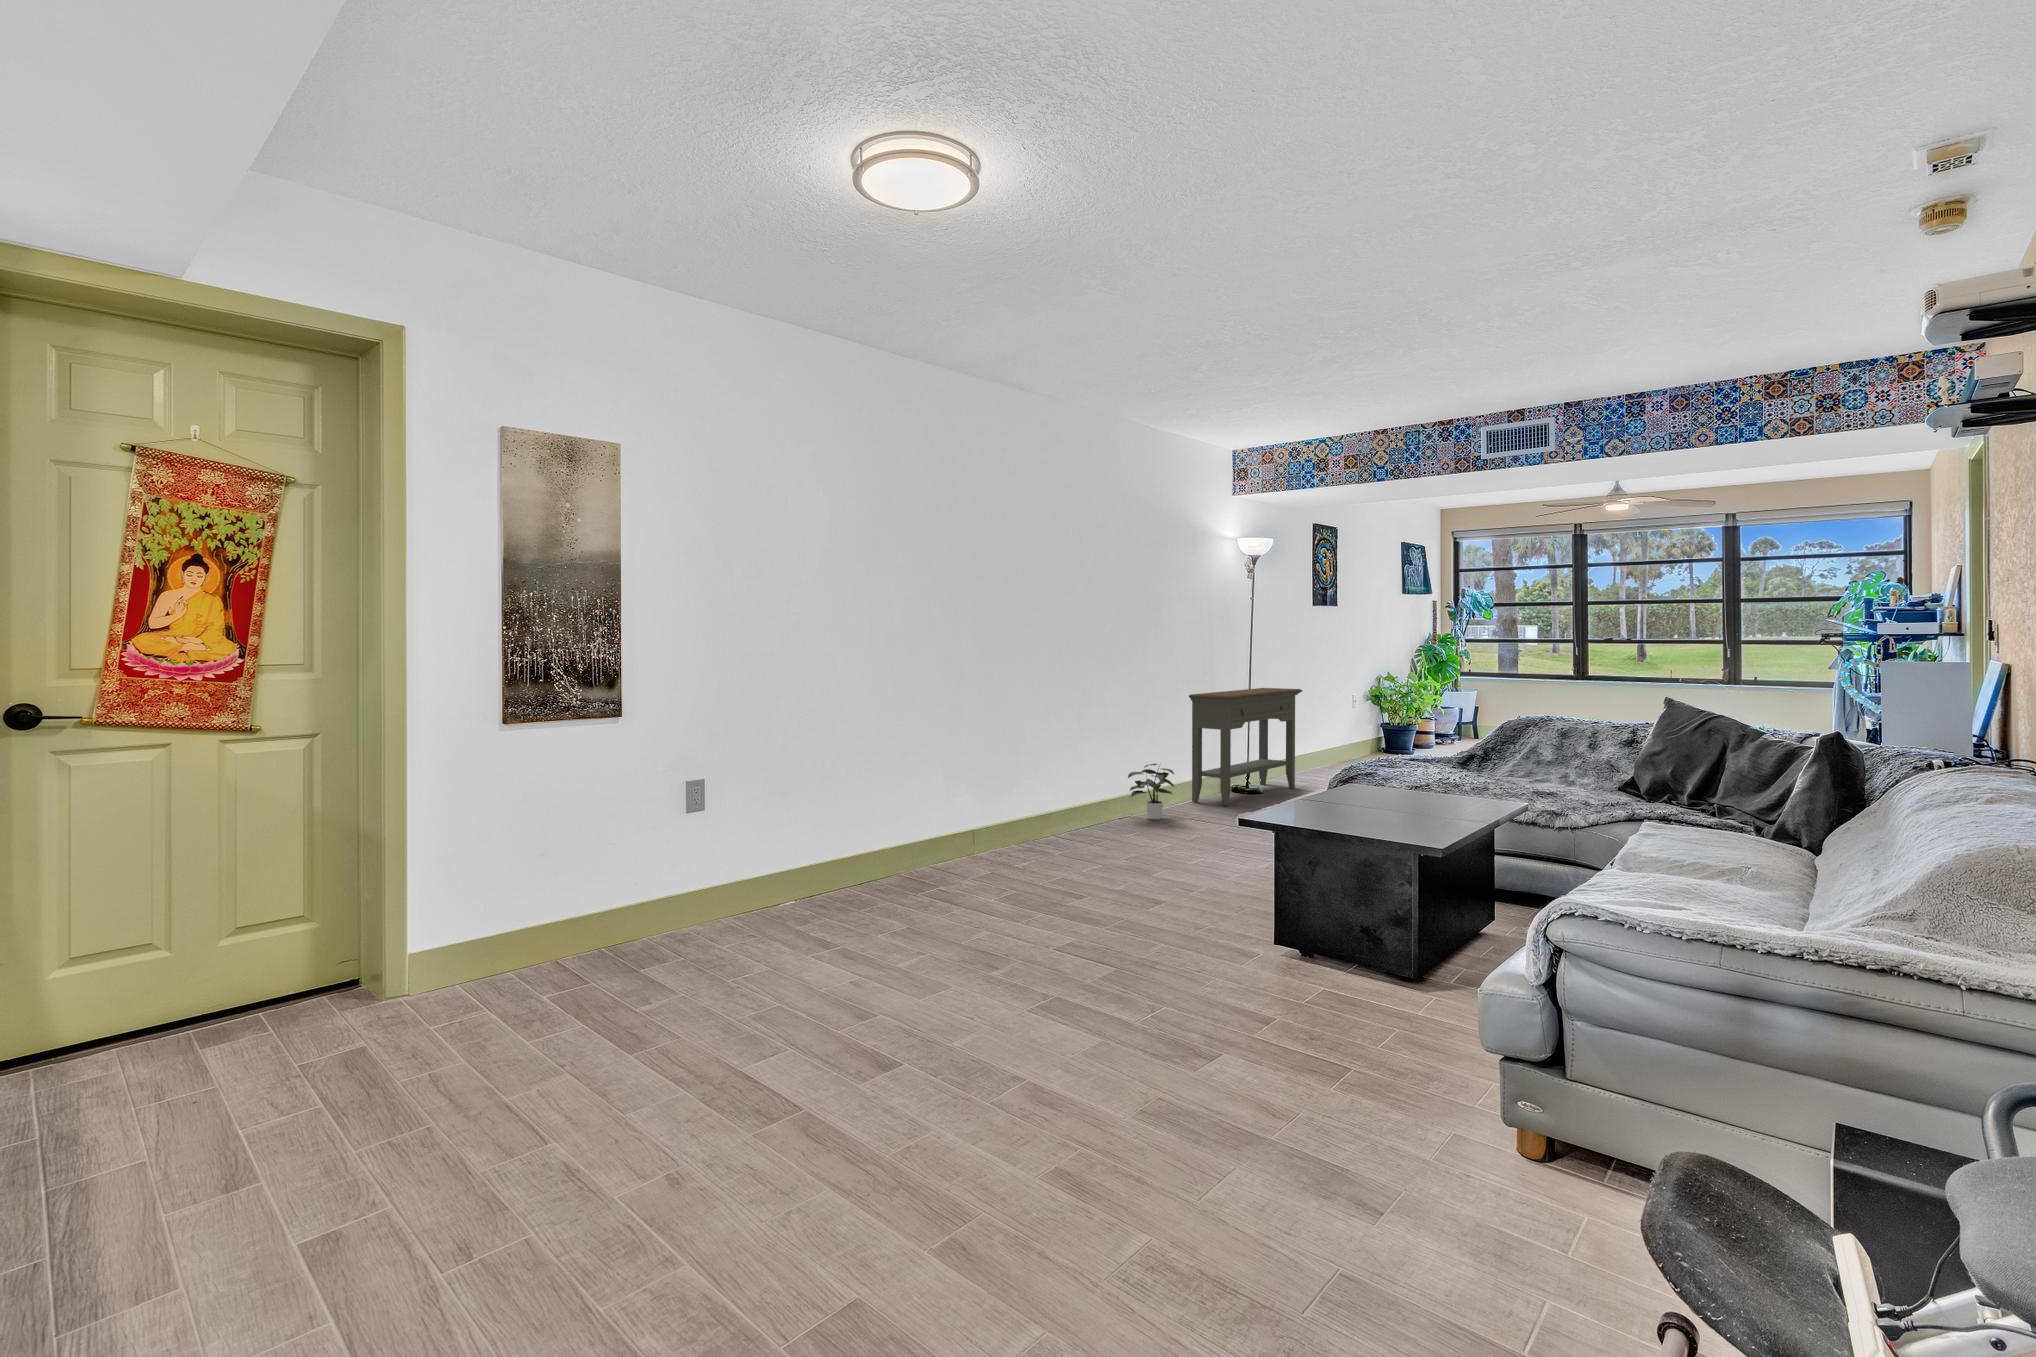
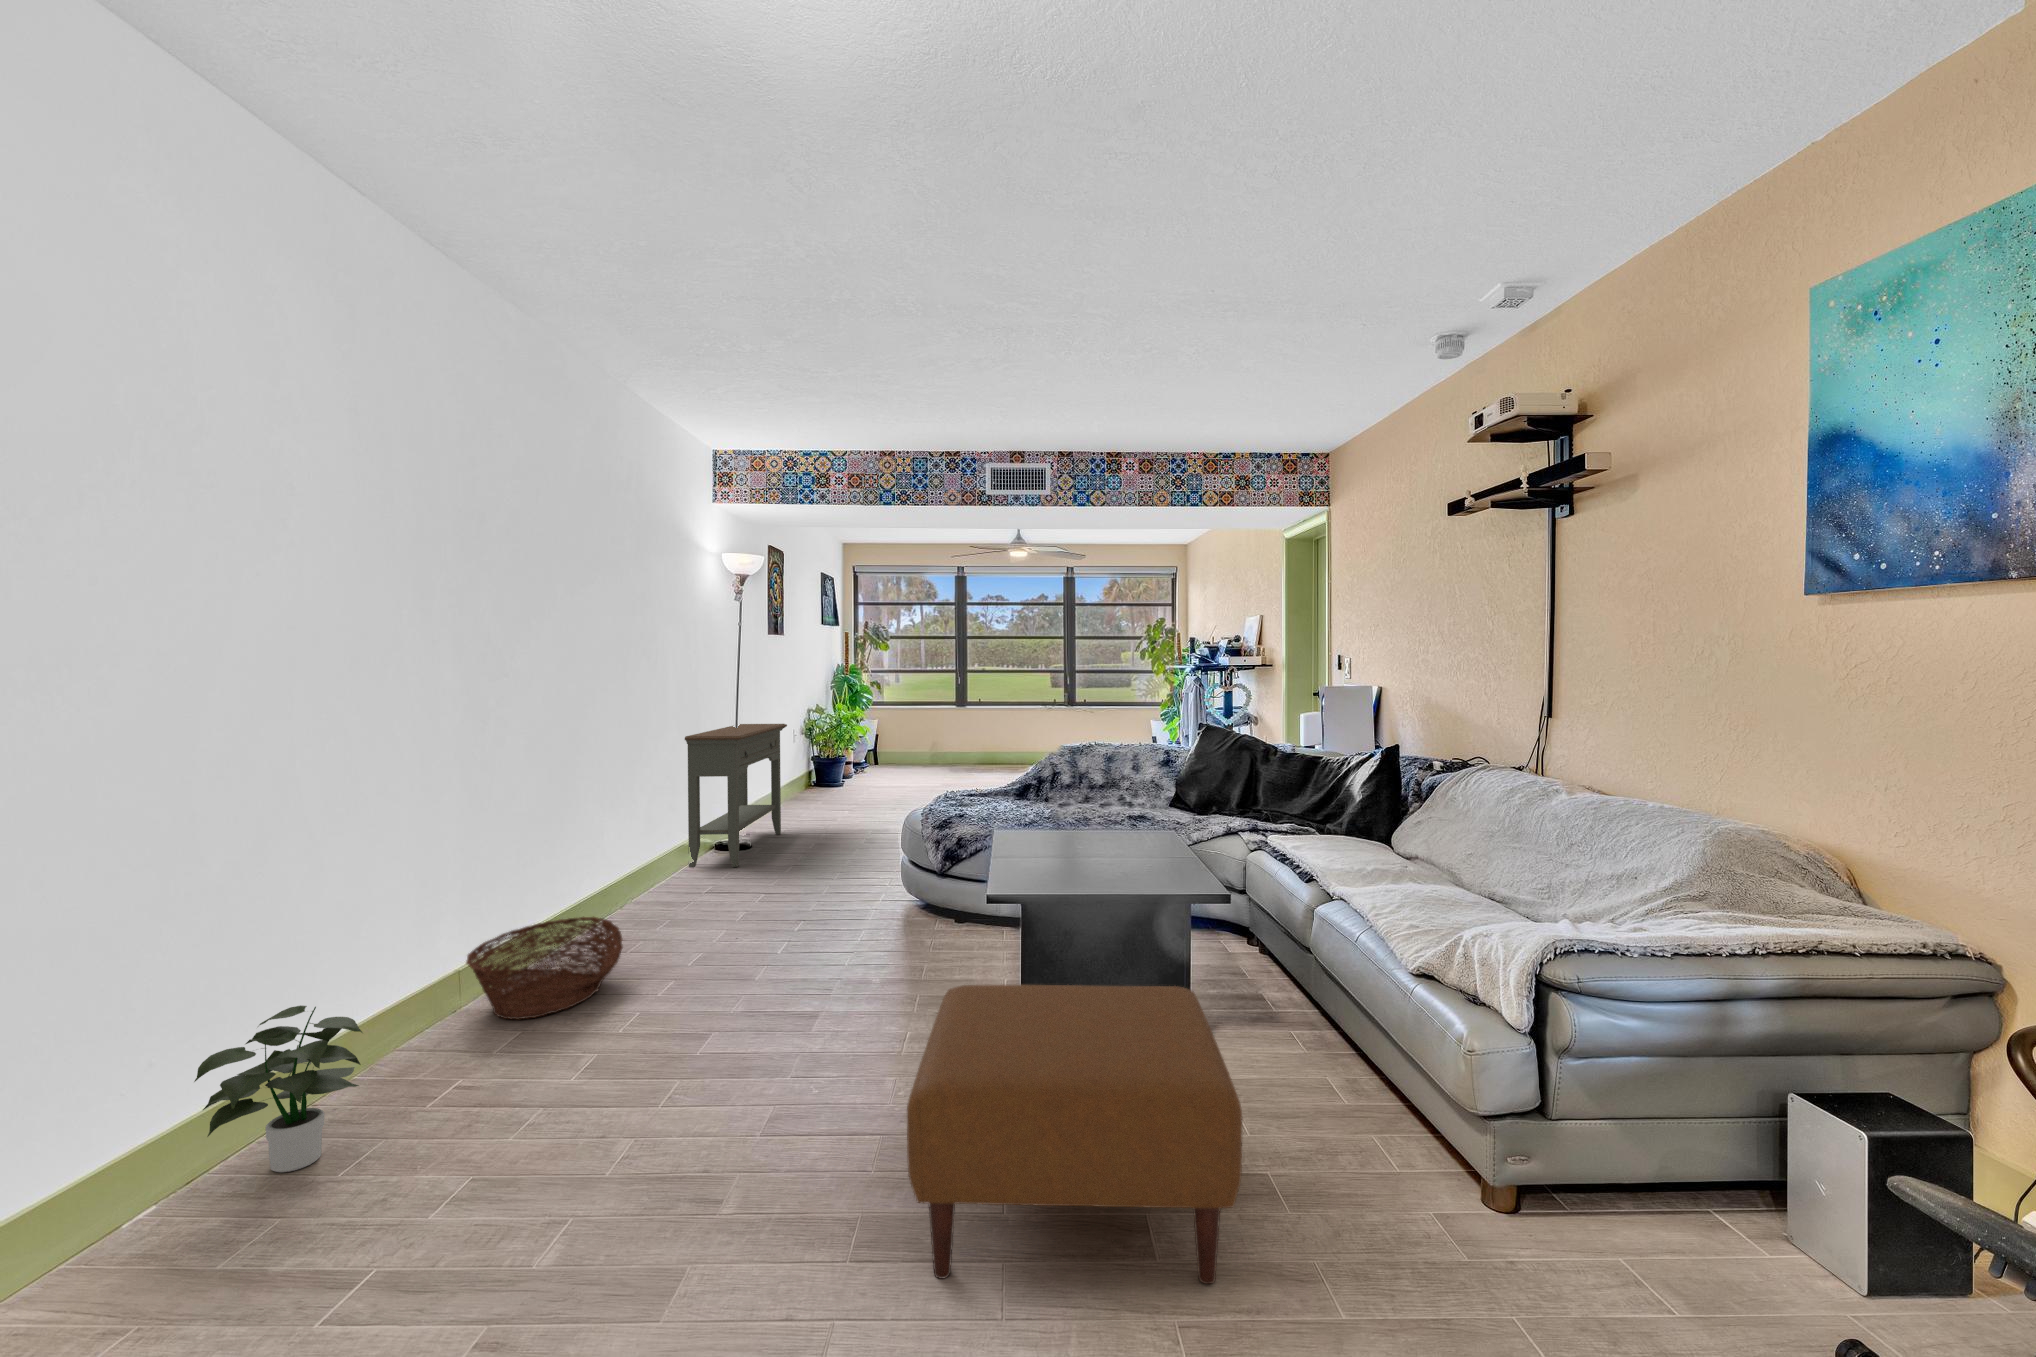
potted plant: present [1128,763,1174,820] -> present [194,1005,362,1172]
basket: none [972,811,1073,866] -> present [466,917,623,1019]
ottoman: none [1039,869,1320,1076] -> present [907,985,1242,1284]

